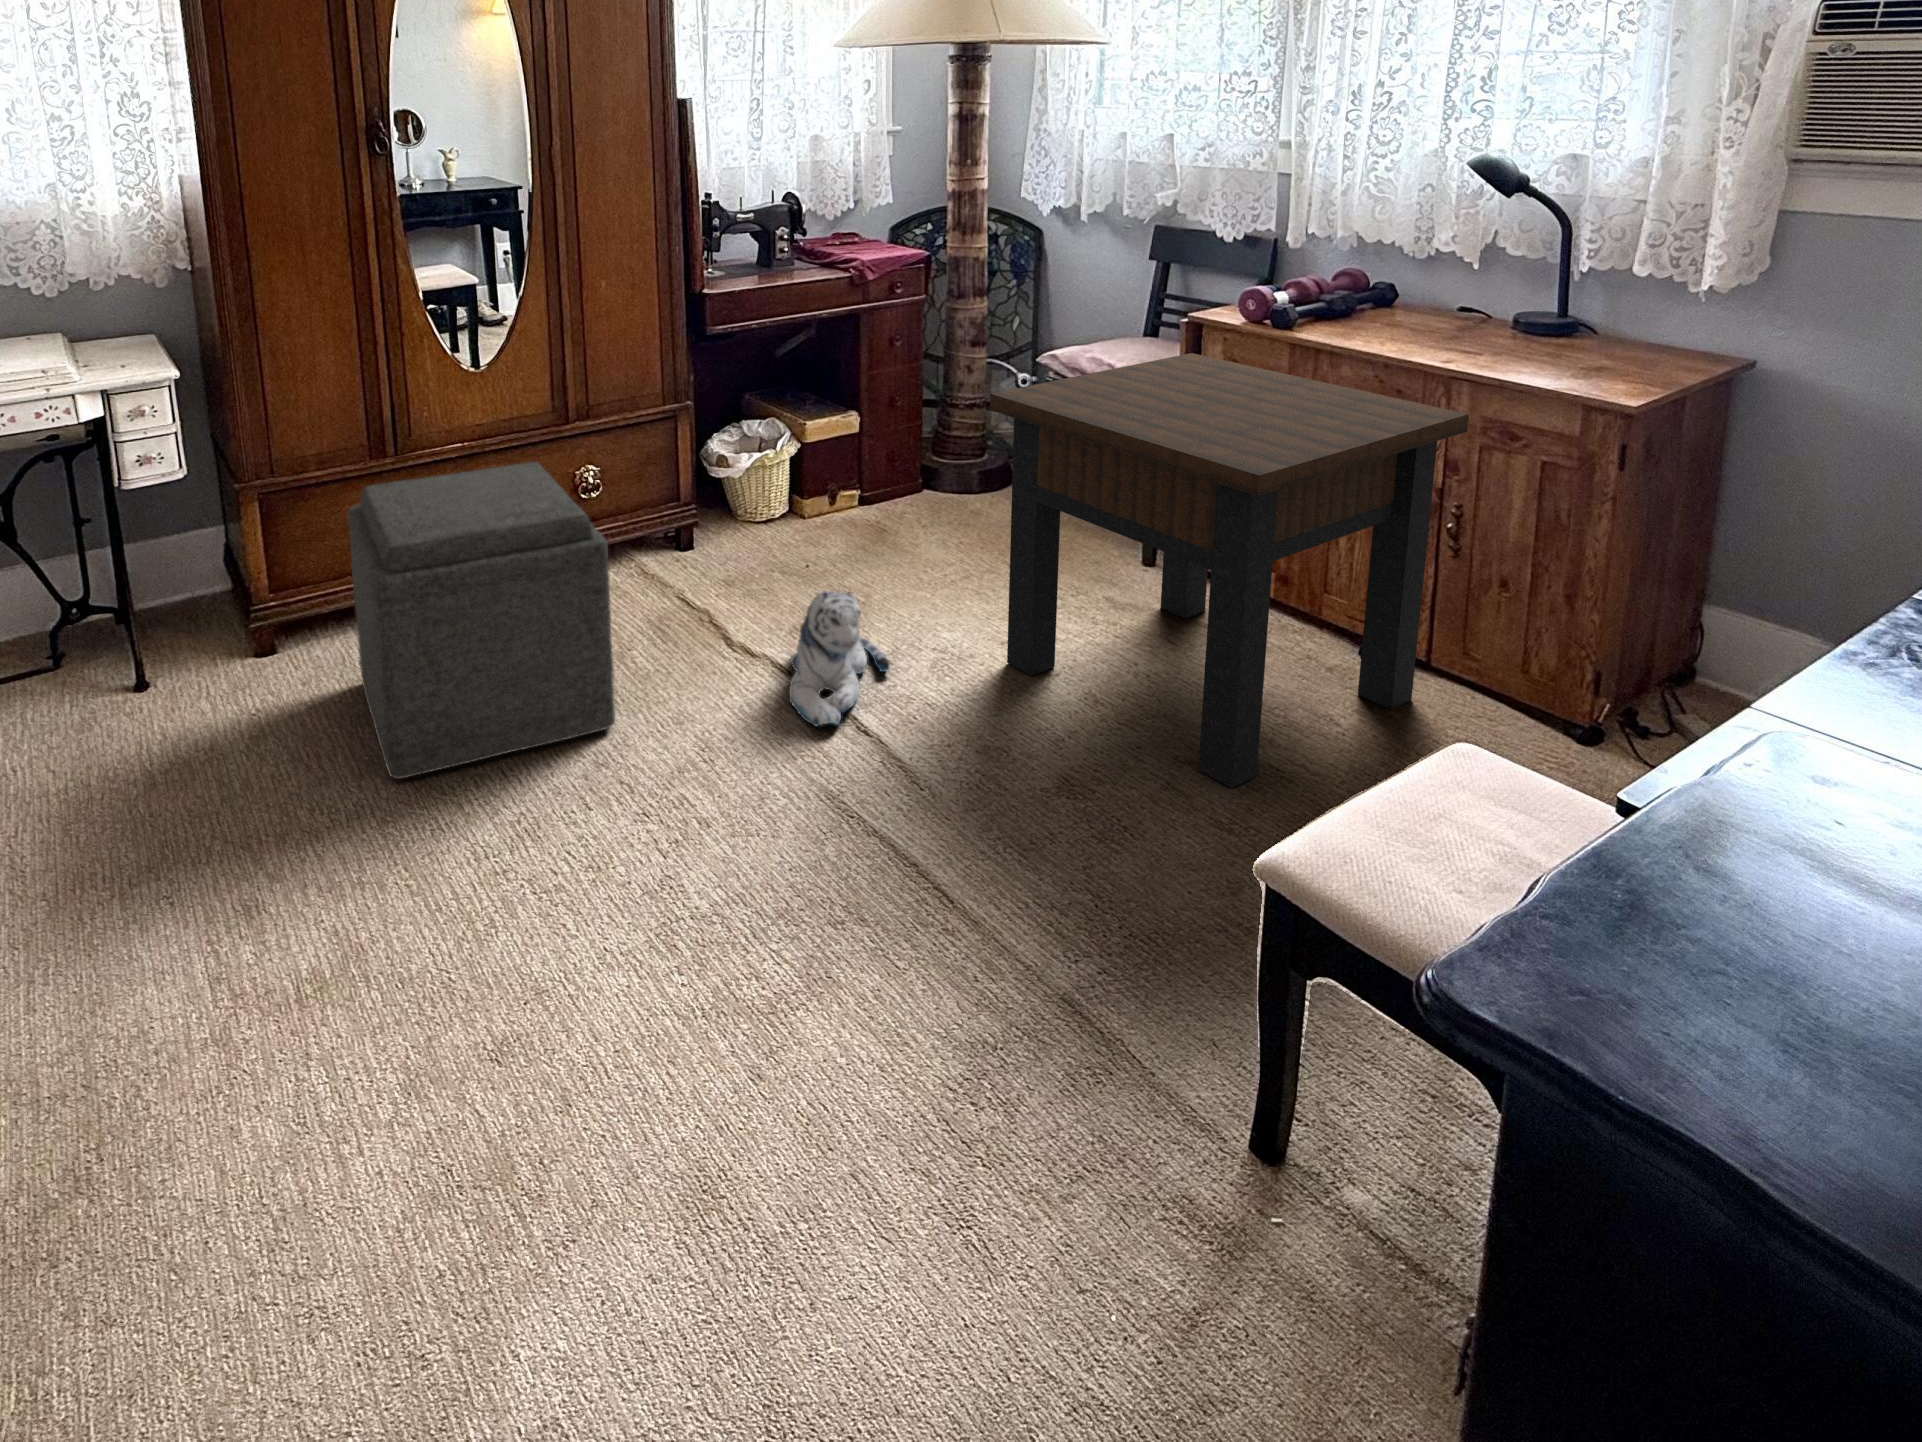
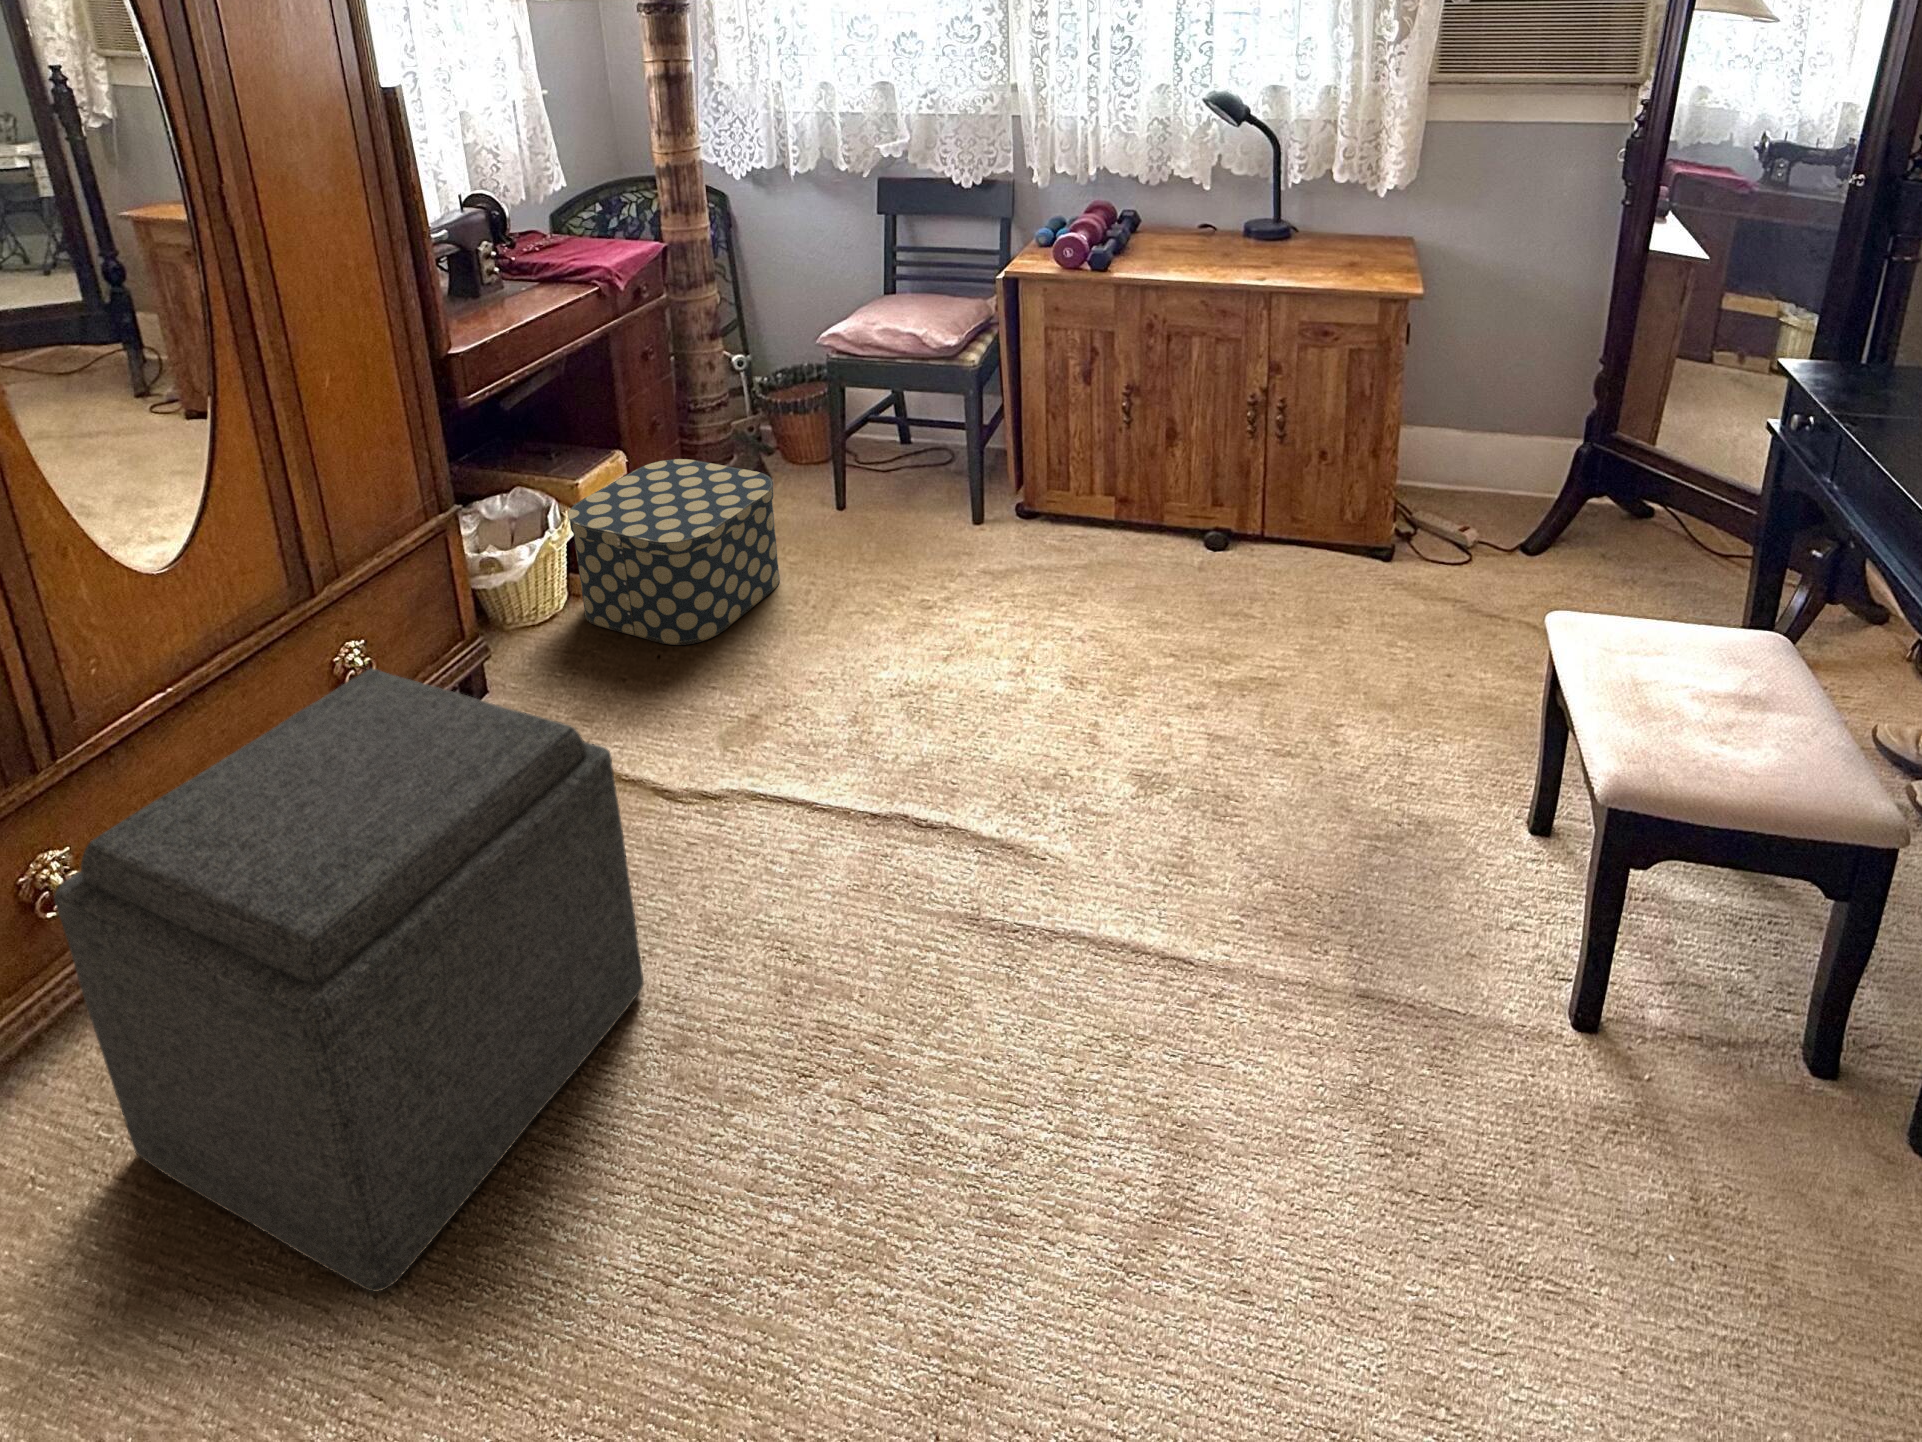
side table: present [990,353,1469,788] -> none [935,305,1296,710]
storage box: none [777,434,939,575] -> present [568,459,780,645]
plush toy: present [789,591,890,727] -> none [762,670,899,844]

